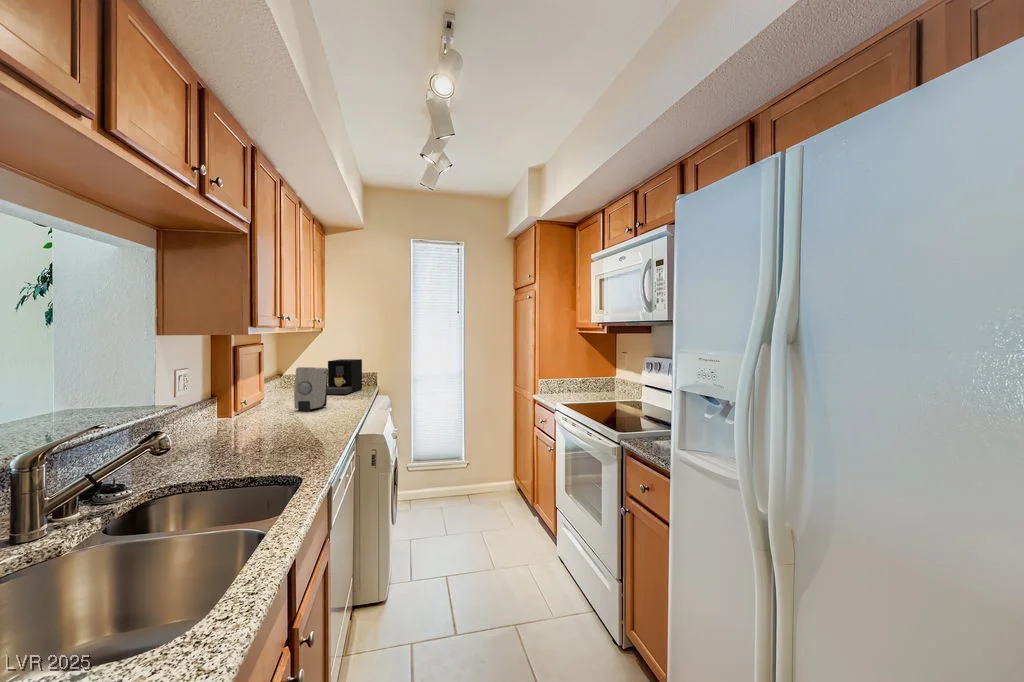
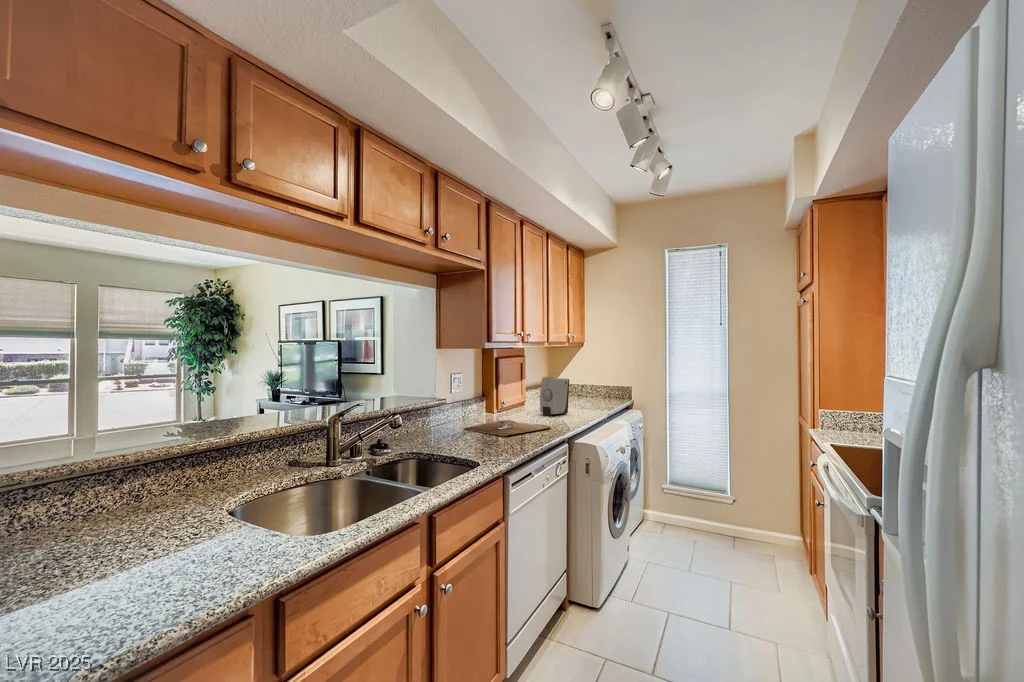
coffee maker: present [327,359,362,394] -> none [576,372,617,405]
cutting board: none [212,422,330,443] -> present [464,420,551,436]

